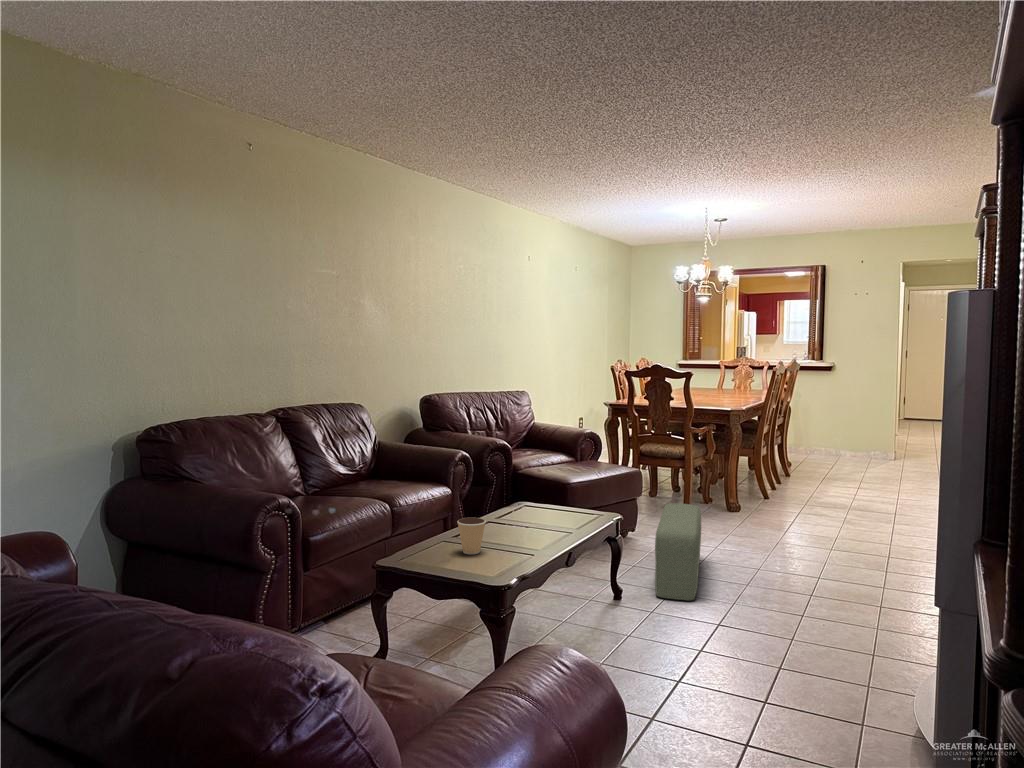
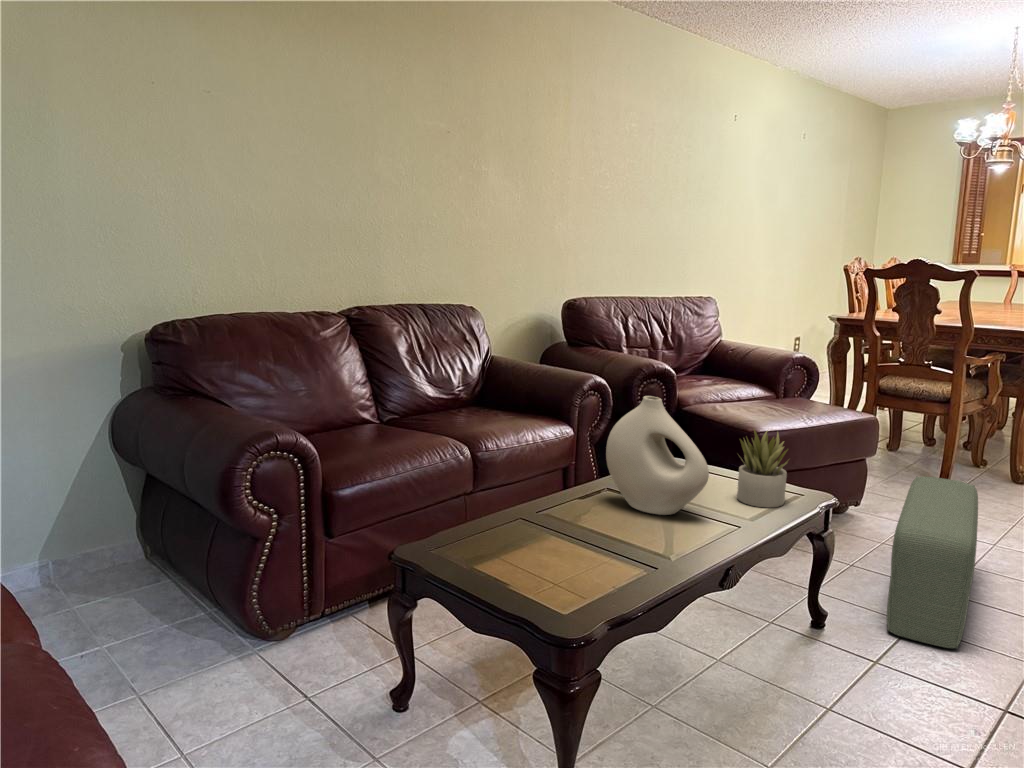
vase: none [487,459,552,532] -> present [606,396,709,515]
succulent plant: none [565,476,595,524] -> present [737,430,787,508]
coffee cup: present [457,518,486,554] -> none [535,490,584,552]

